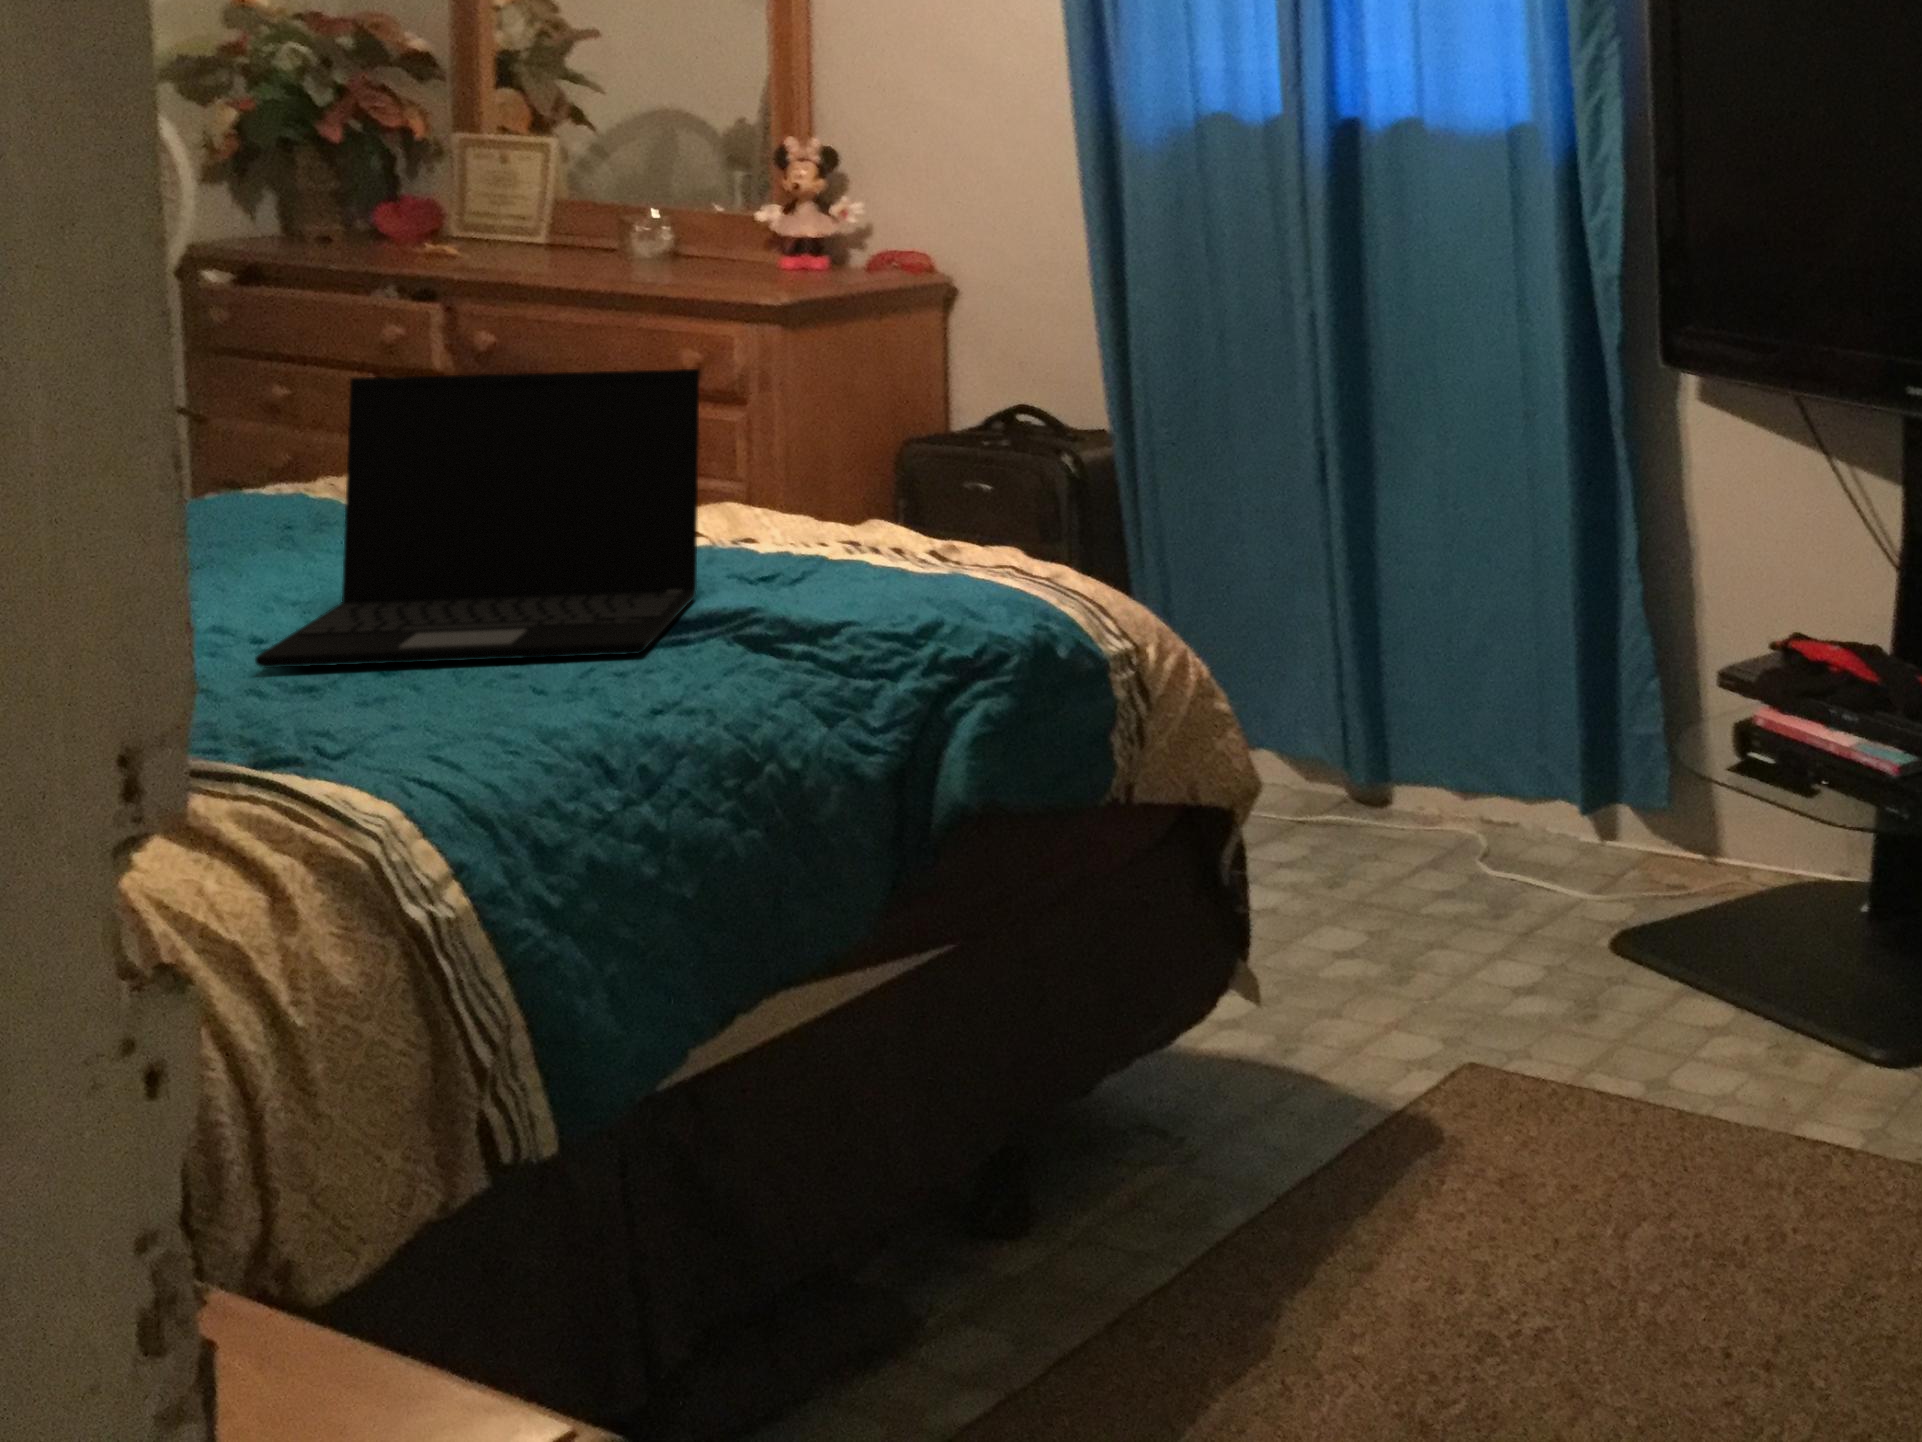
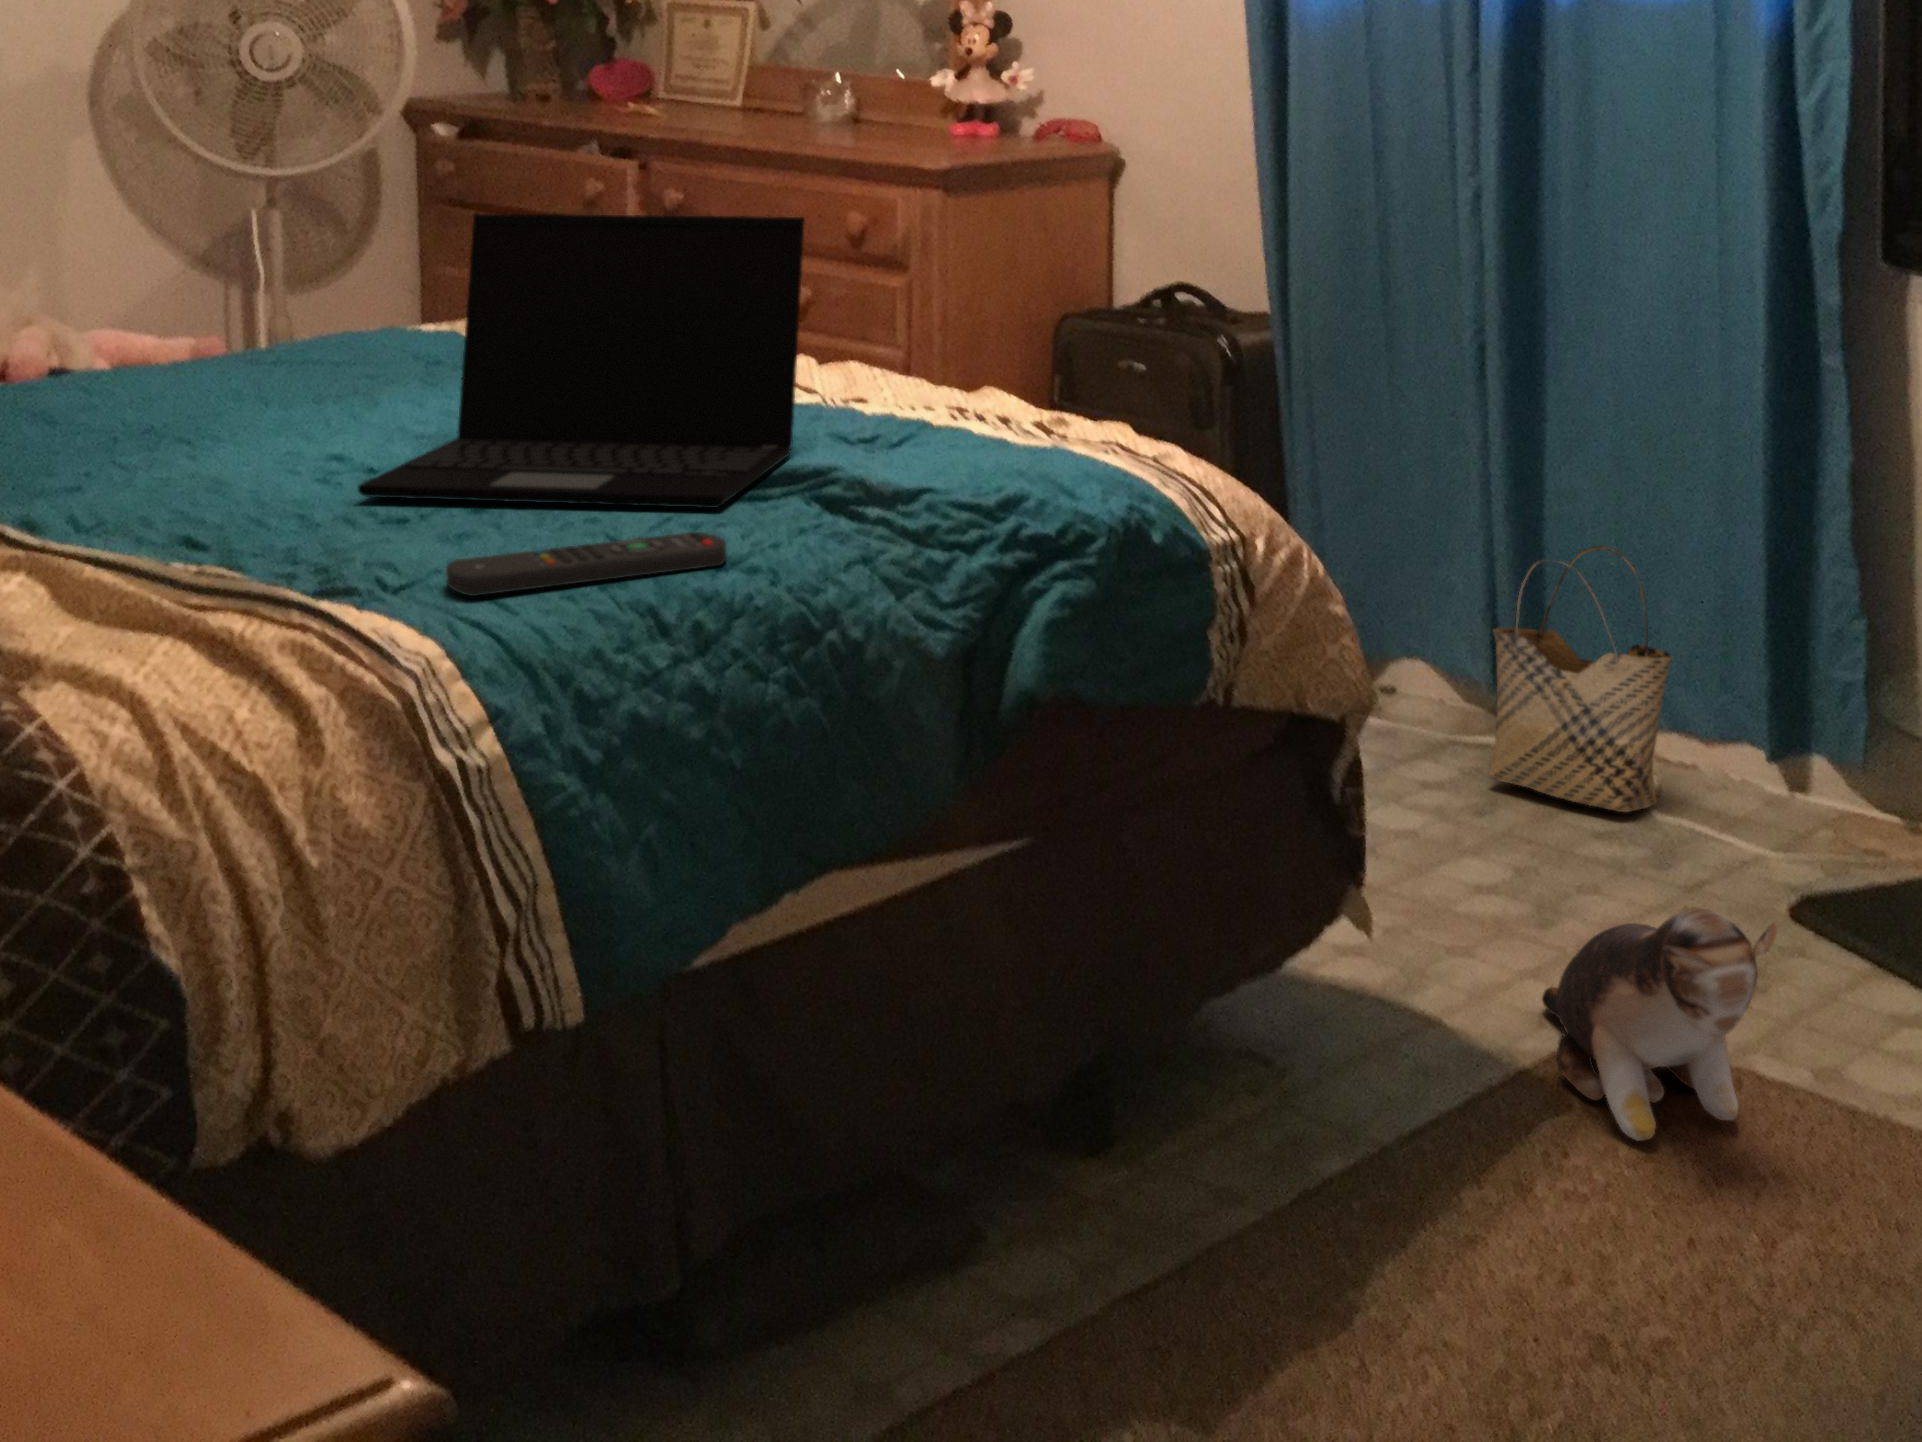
woven basket: none [1335,630,1497,872] -> present [1488,546,1672,812]
remote control: none [386,678,666,756] -> present [446,532,727,596]
plush toy: none [1409,943,1617,1158] -> present [1542,906,1777,1141]

